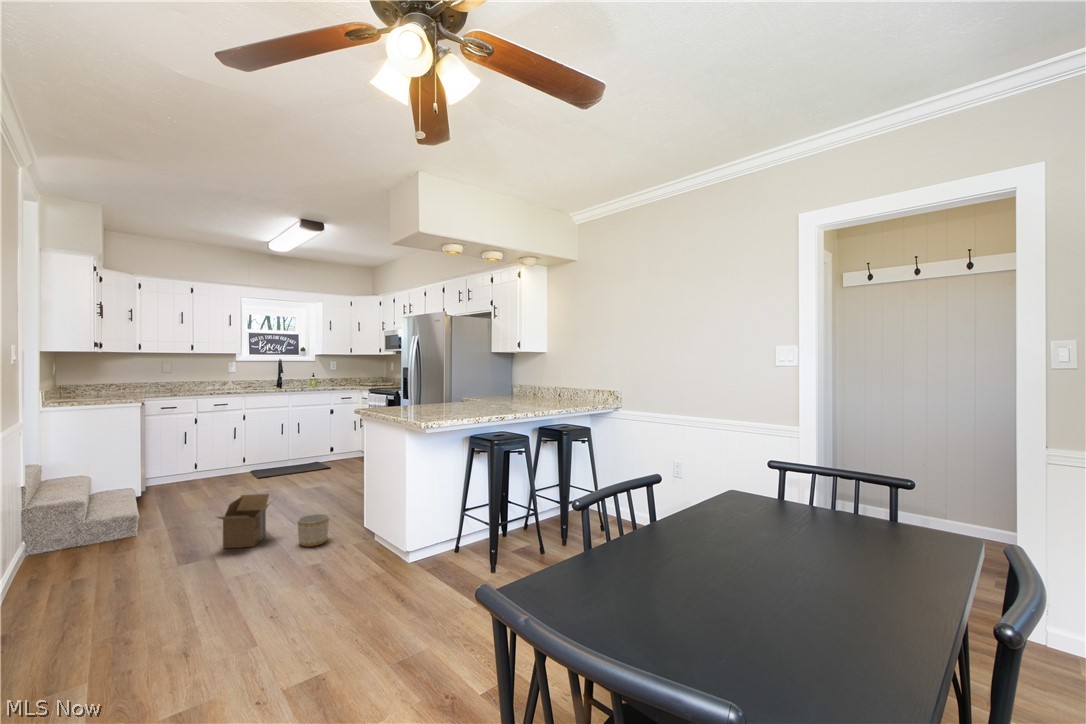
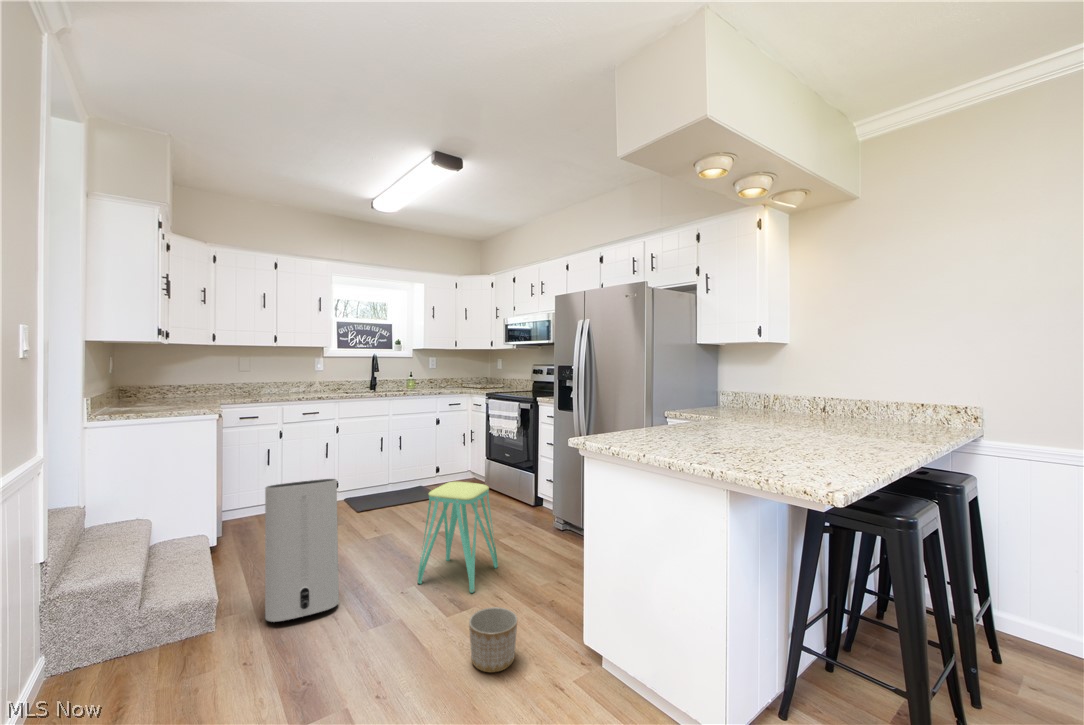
air purifier: none [172,442,224,530] -> present [265,479,339,622]
stool: none [284,447,345,516] -> present [417,482,498,593]
cardboard box: present [217,494,270,548] -> none [344,569,428,670]

